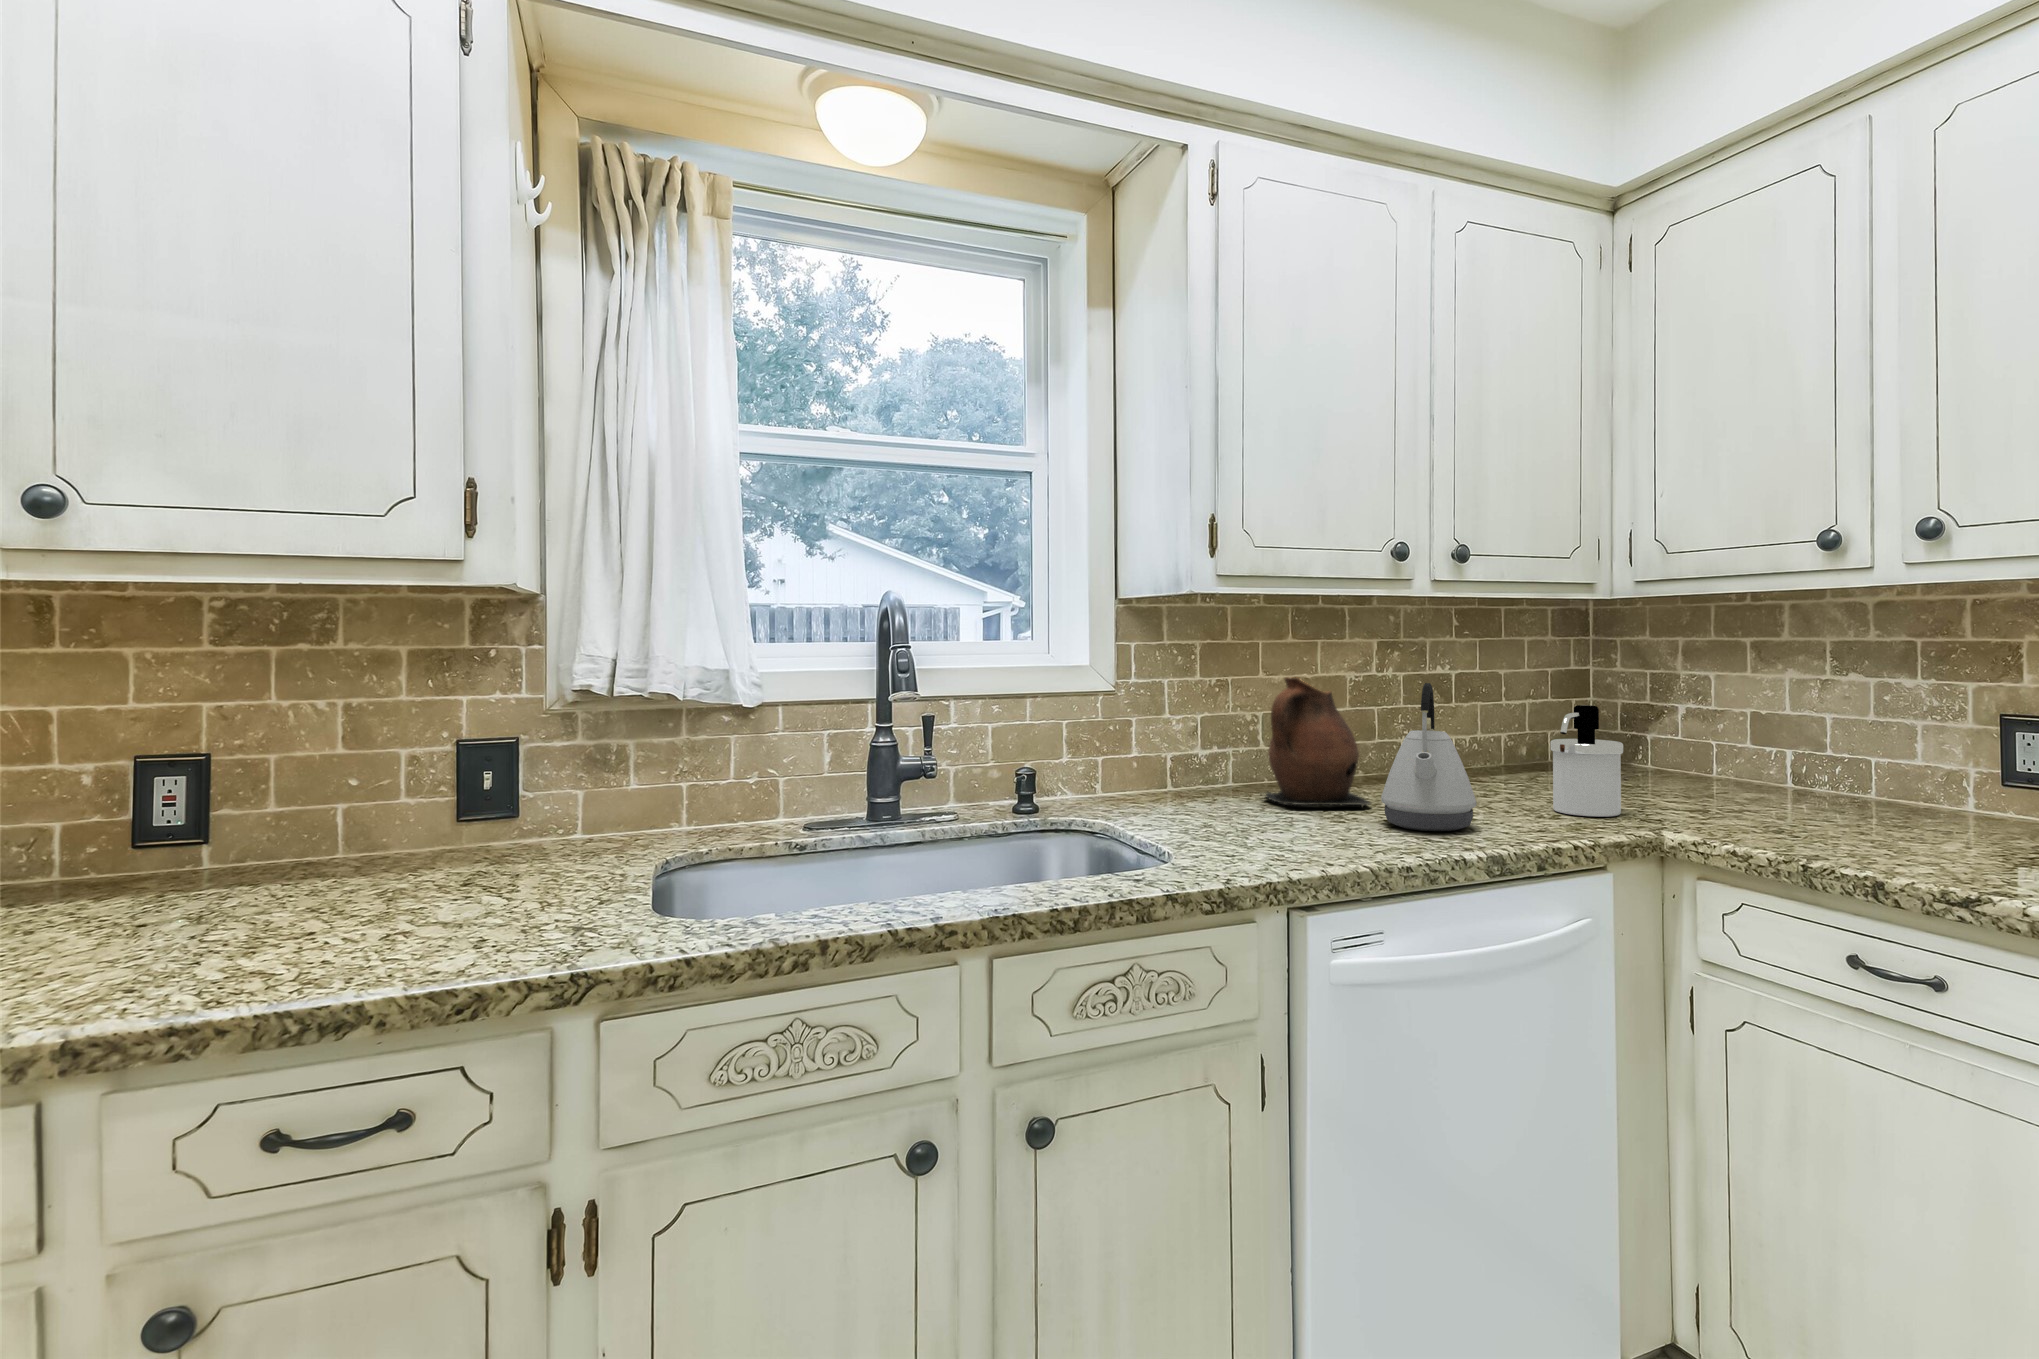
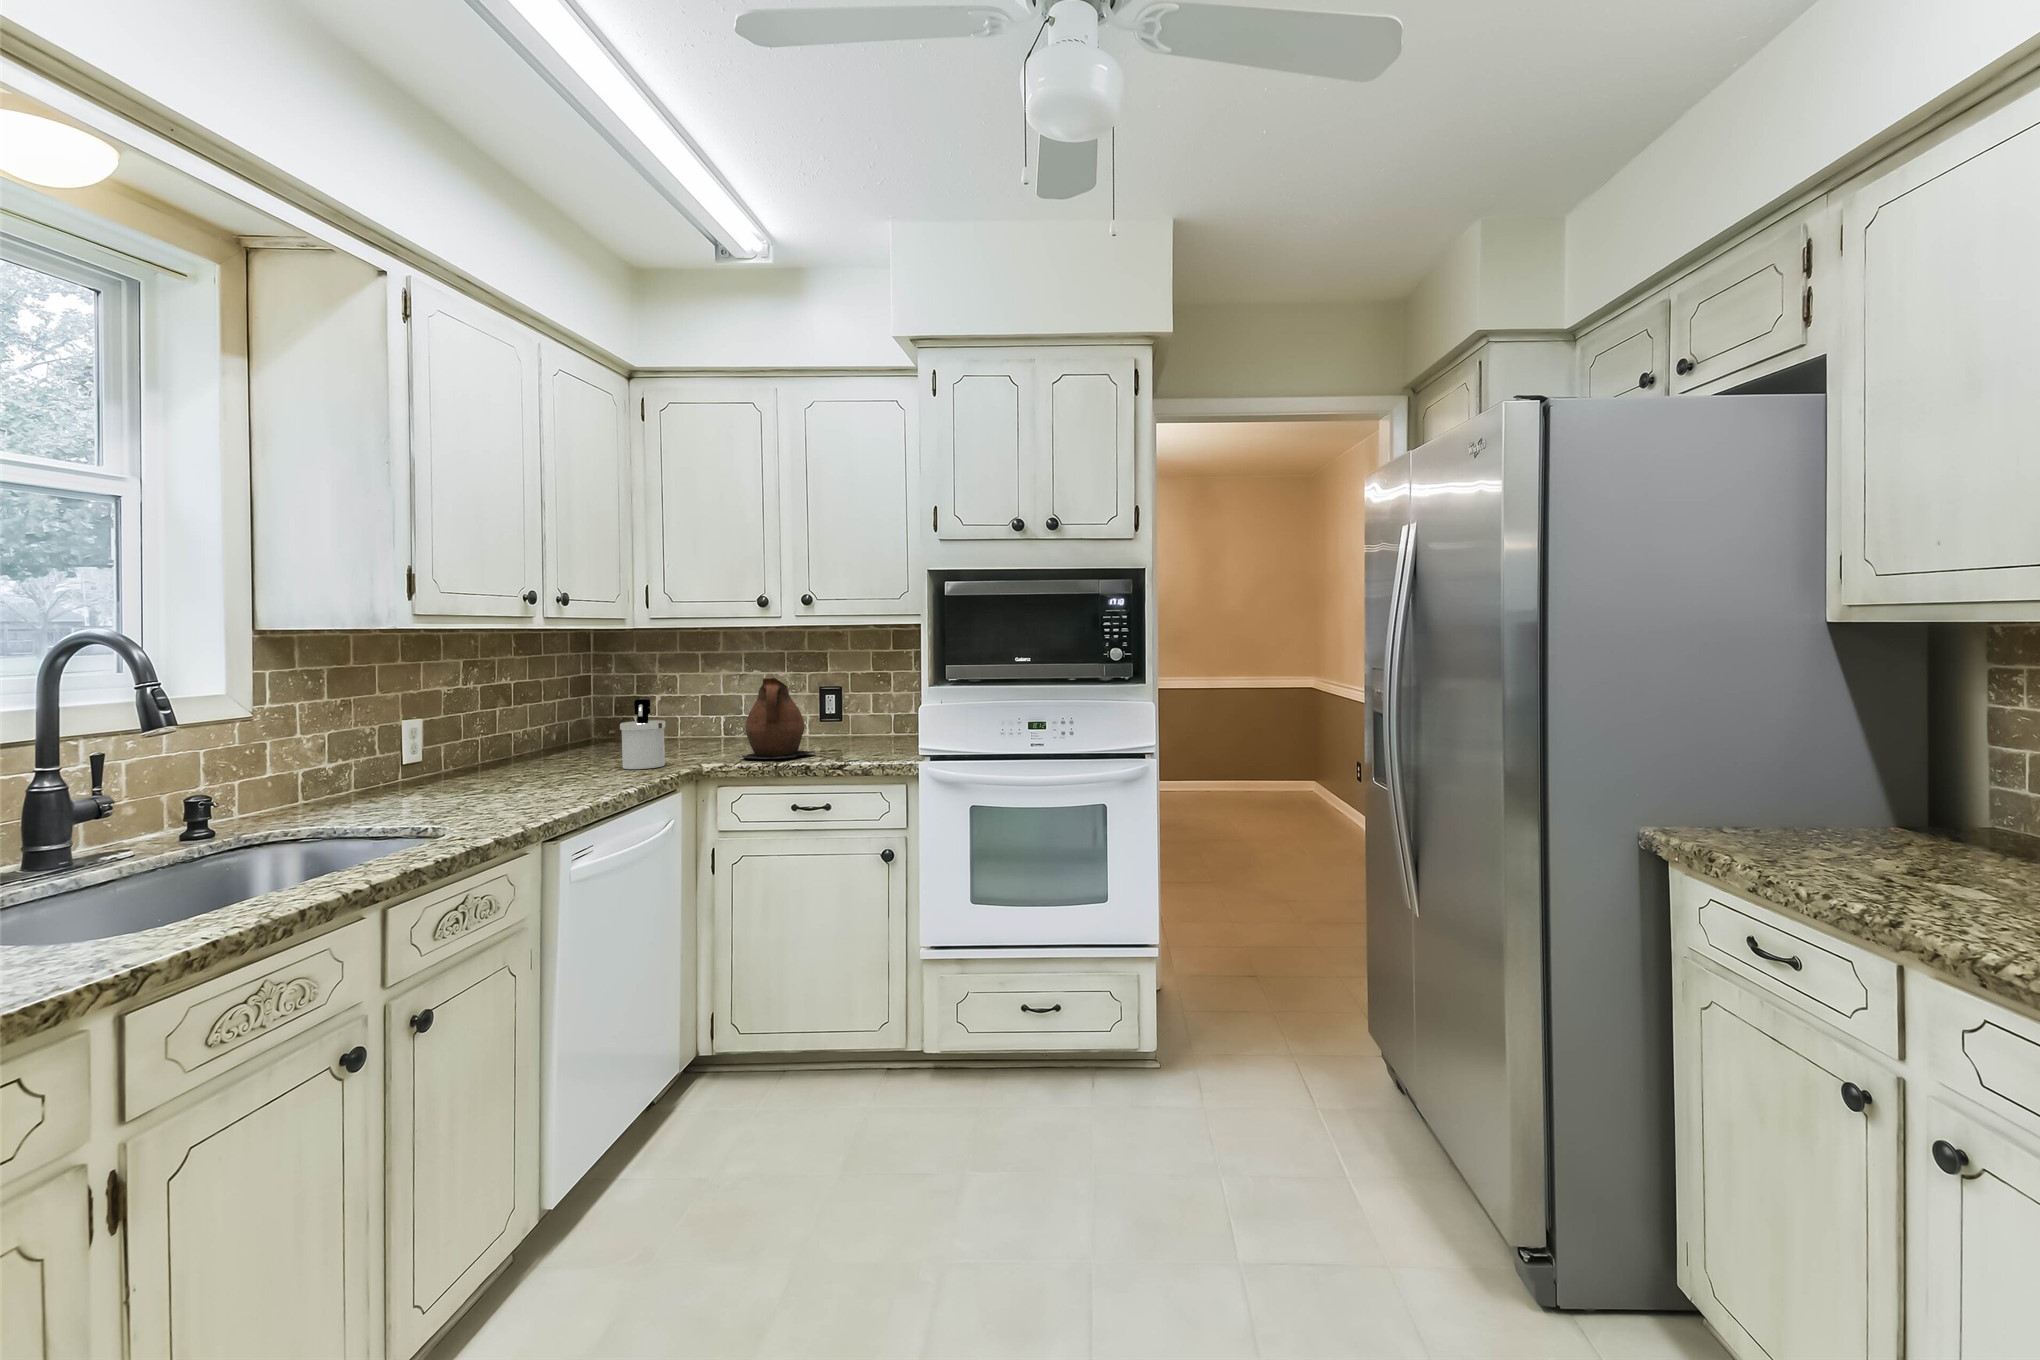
ceramic pitcher: present [1265,677,1370,807] -> present [739,678,815,759]
kettle: present [1381,683,1476,831] -> none [533,690,603,790]

